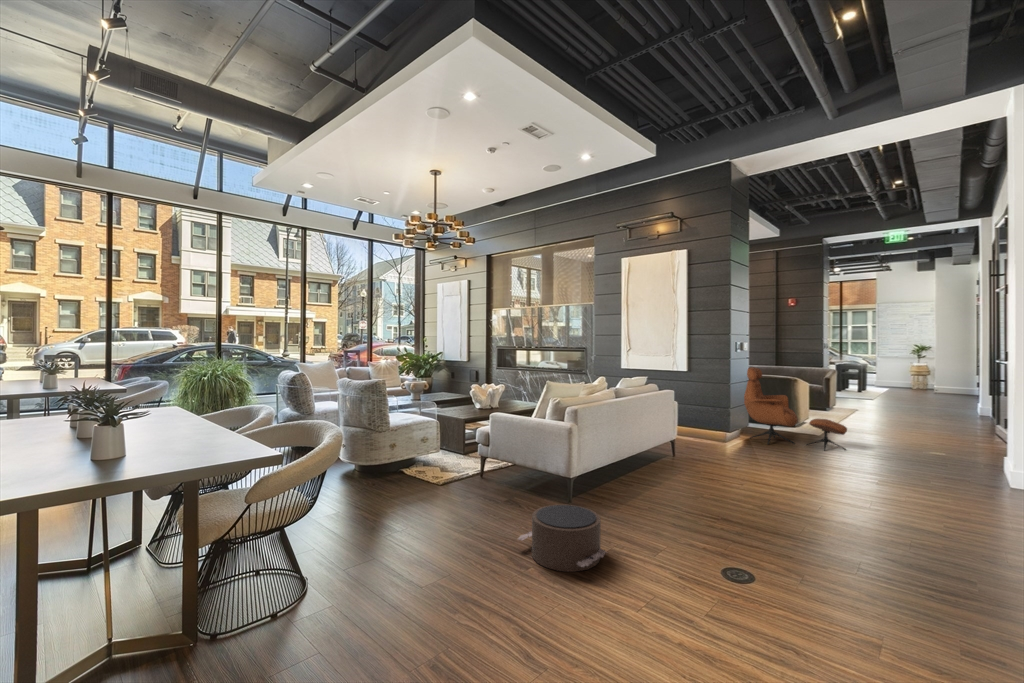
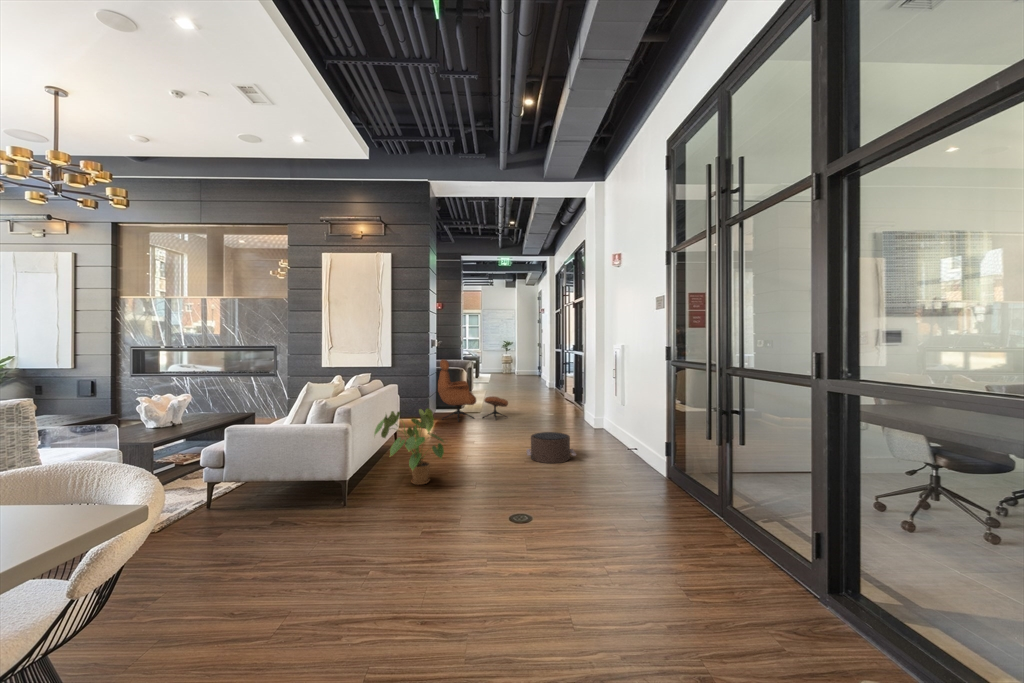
house plant: none [608,419,682,503] -> present [374,408,444,485]
pouf: present [518,505,607,572] -> present [527,432,576,463]

